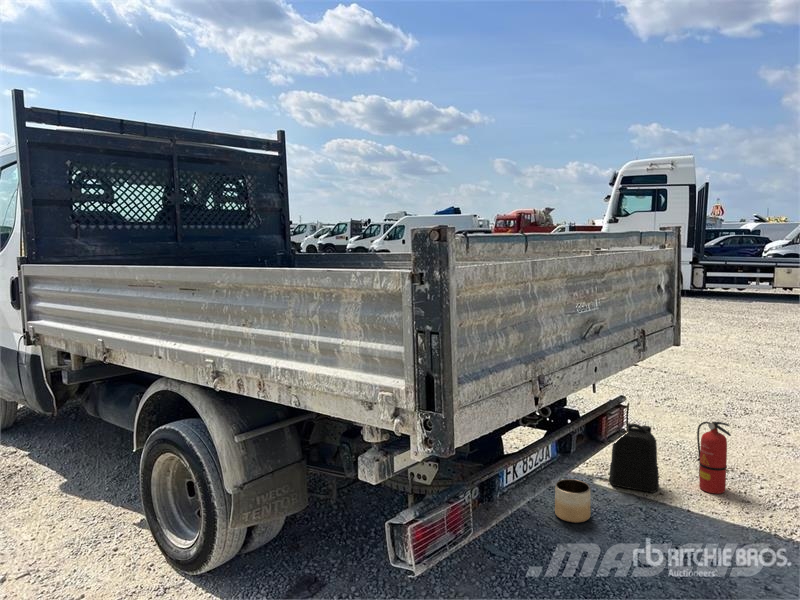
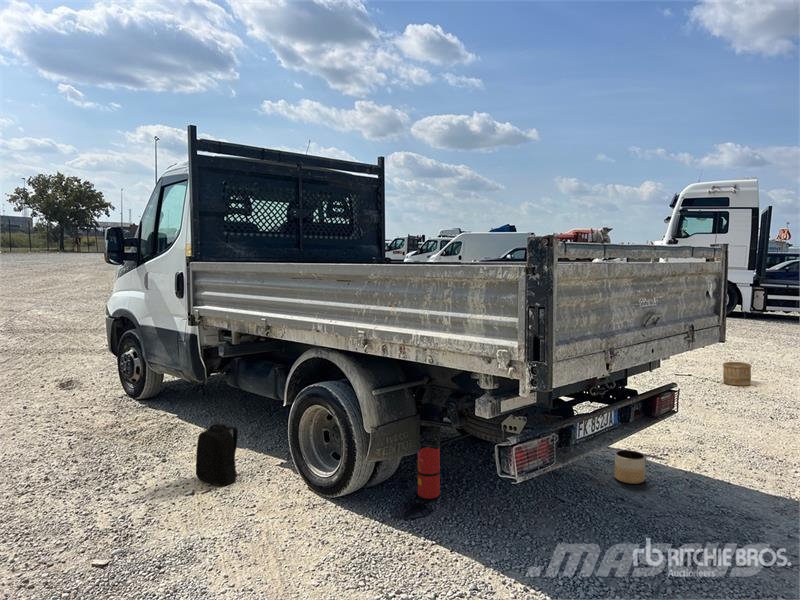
wooden bucket: none [669,350,699,376] -> present [723,362,752,386]
fire extinguisher: present [697,422,731,494] -> present [417,447,440,499]
backpack: present [609,423,659,493] -> present [196,423,243,486]

